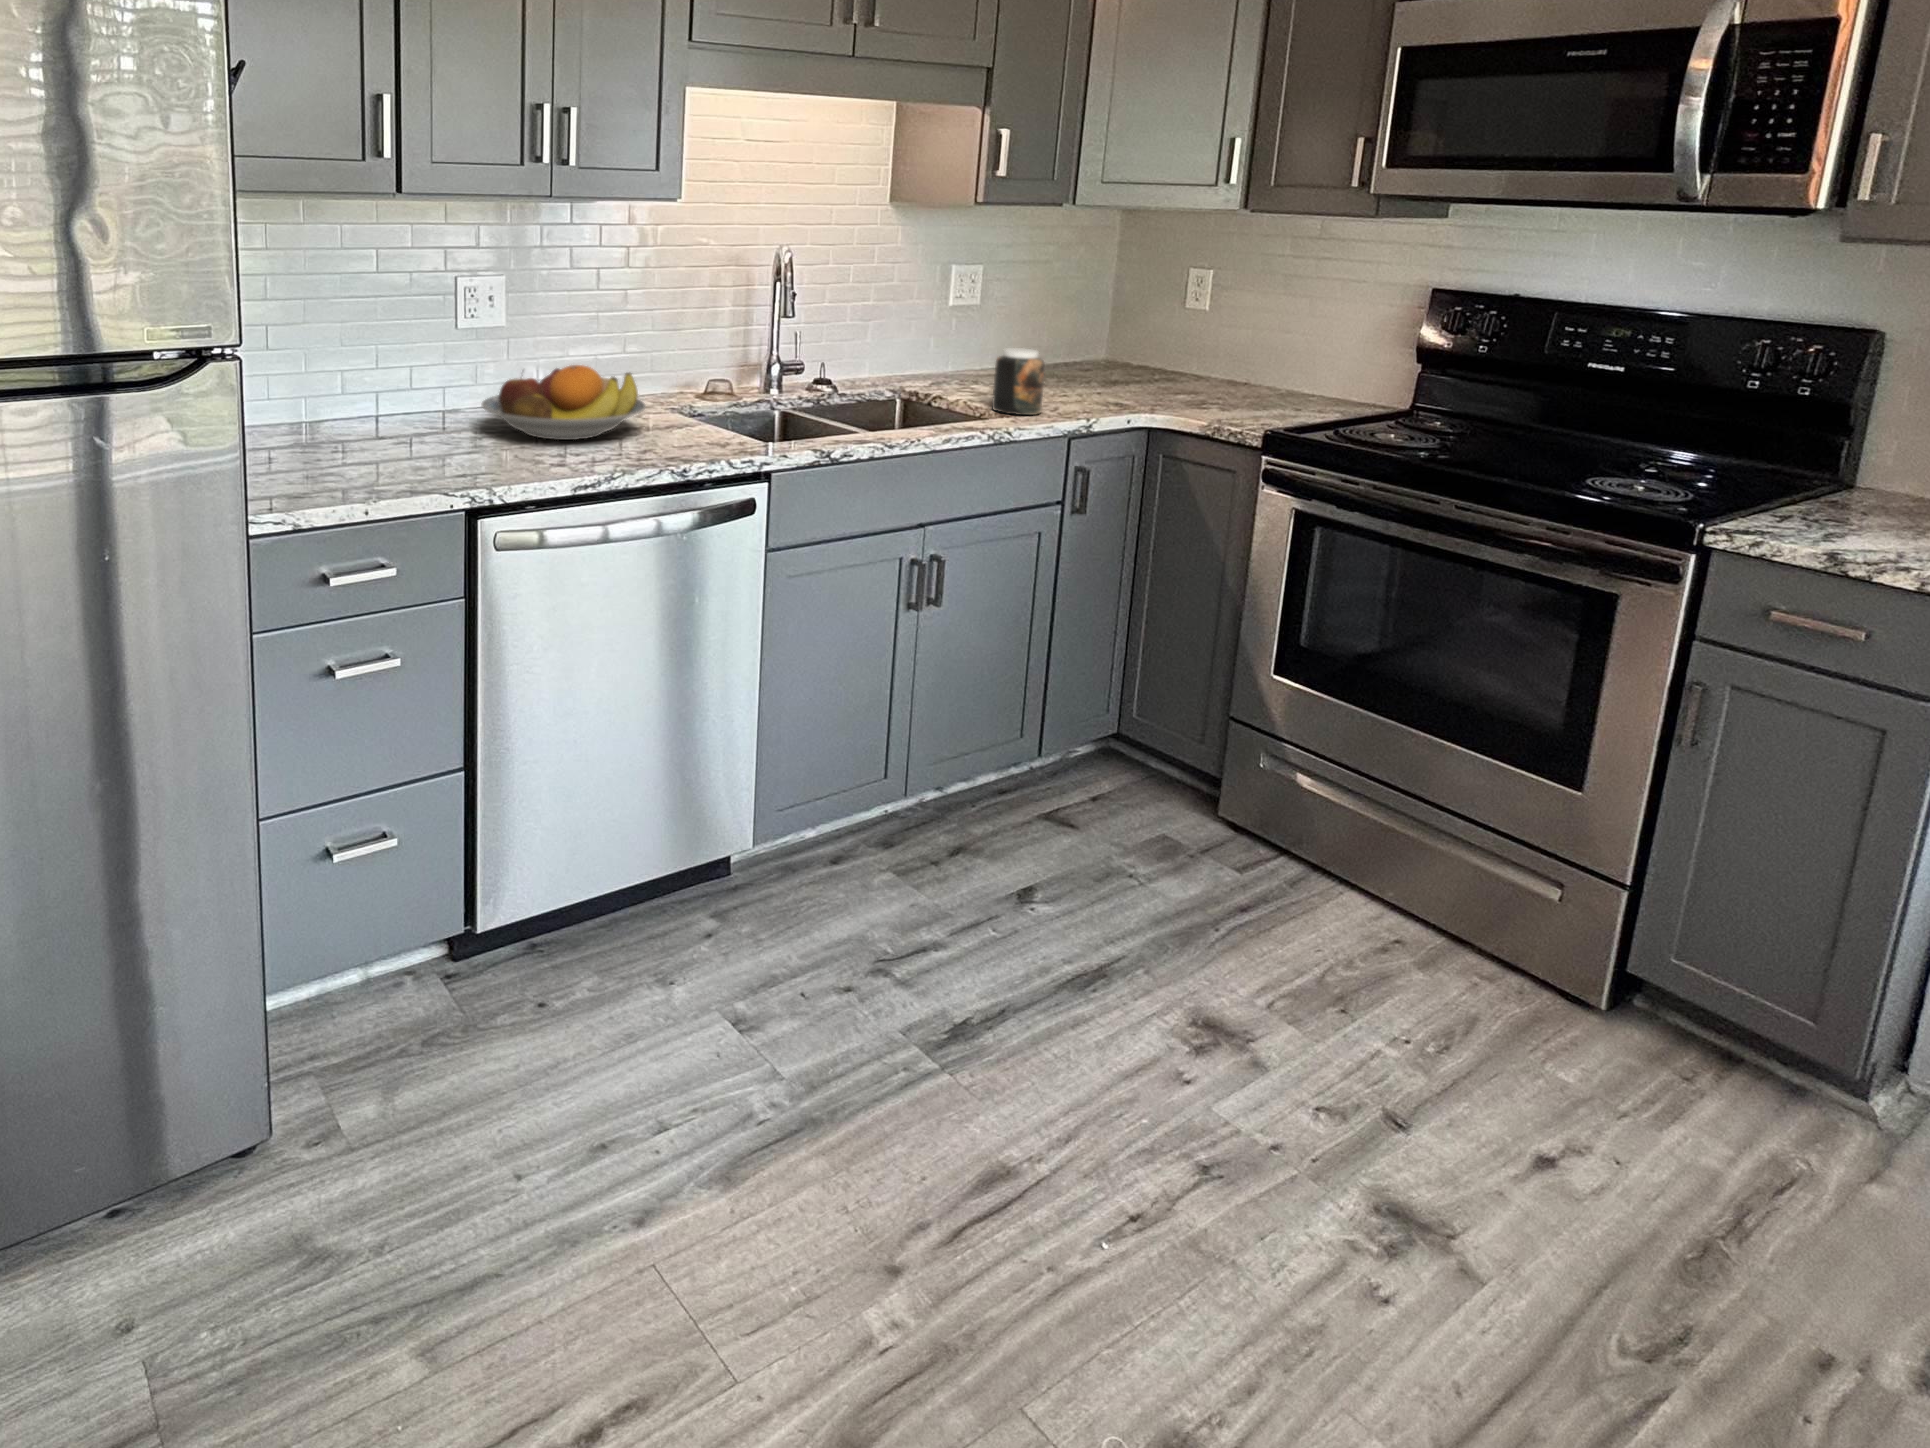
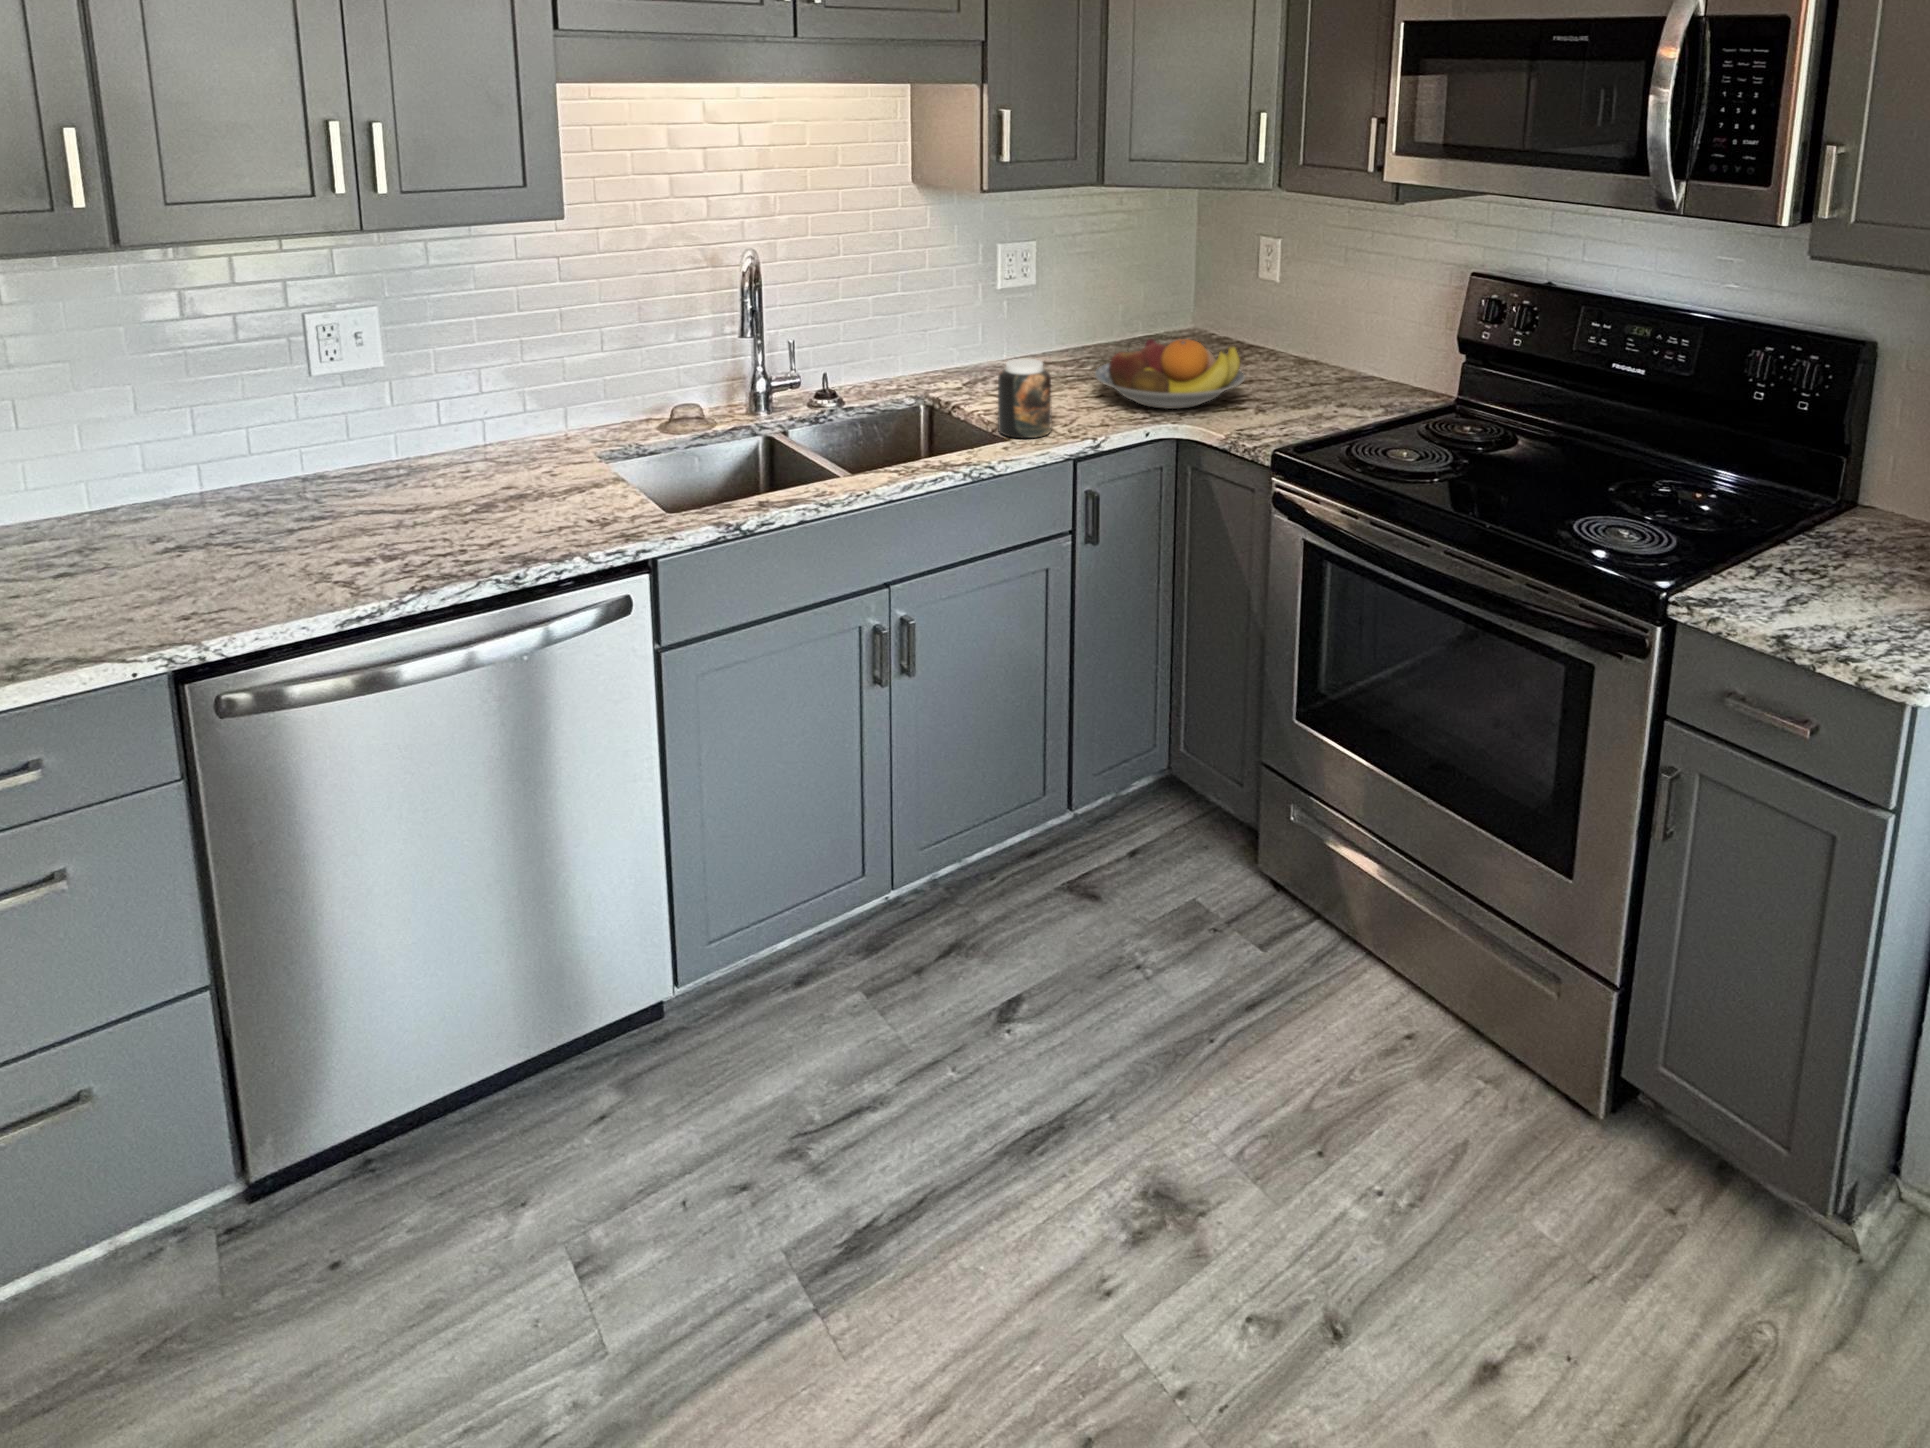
fruit bowl: present [482,365,646,440] -> present [1095,339,1244,409]

